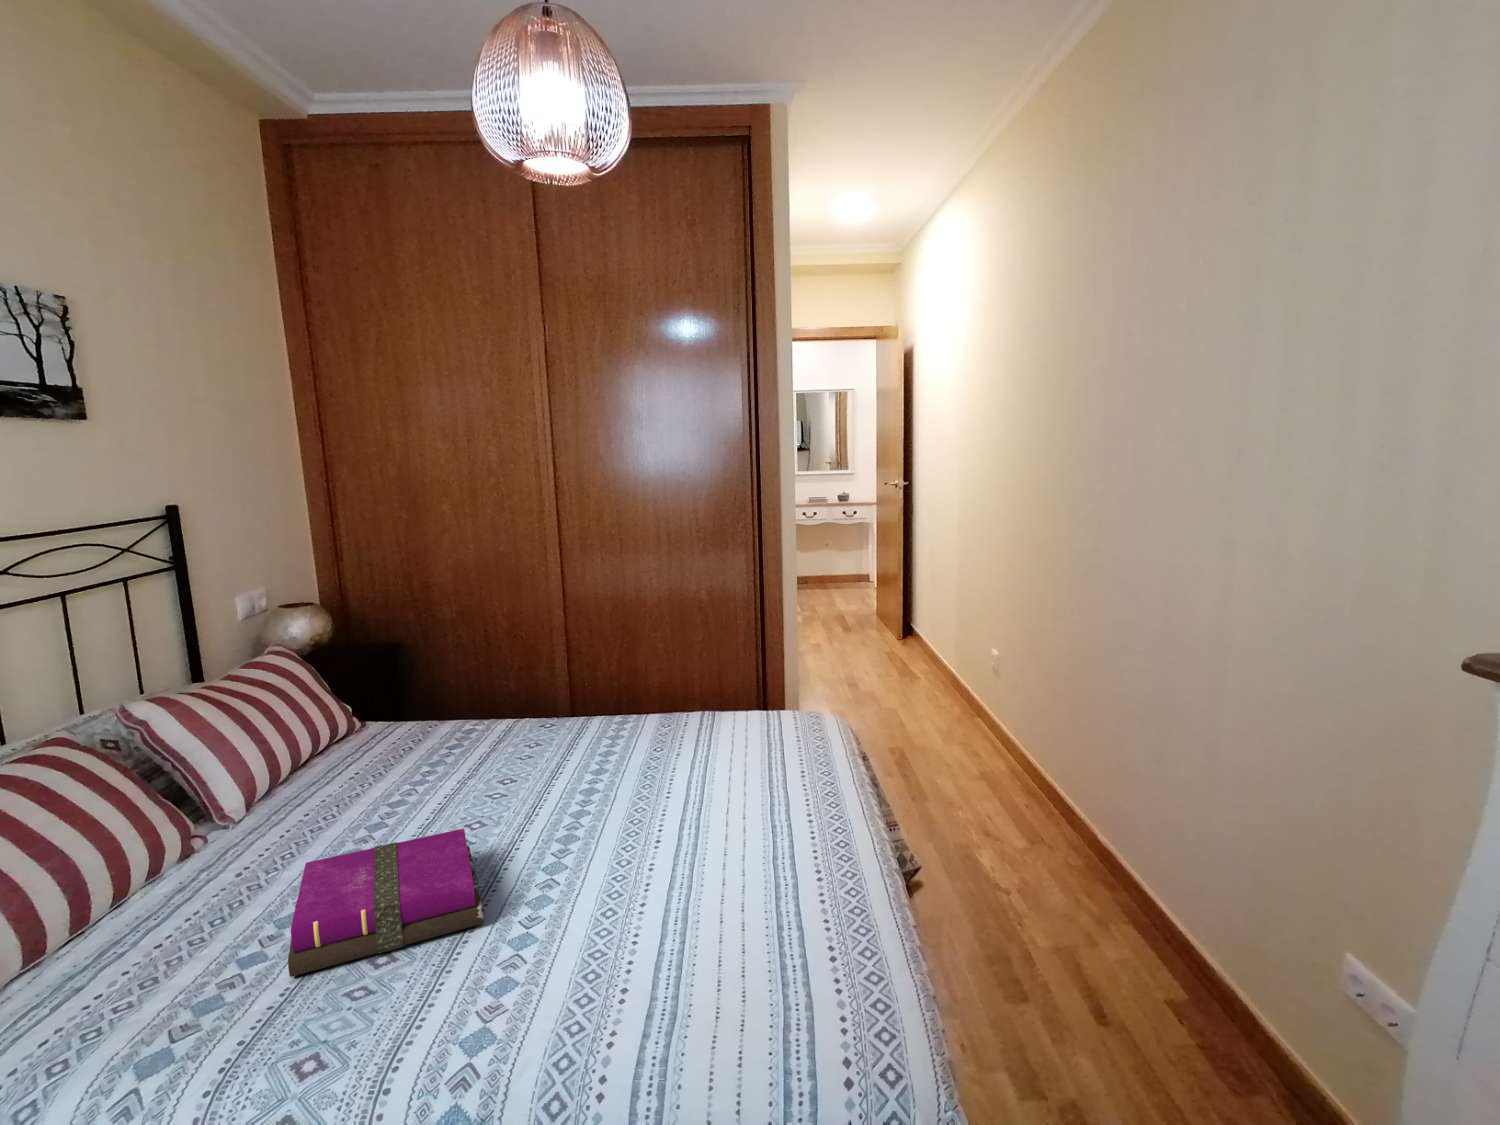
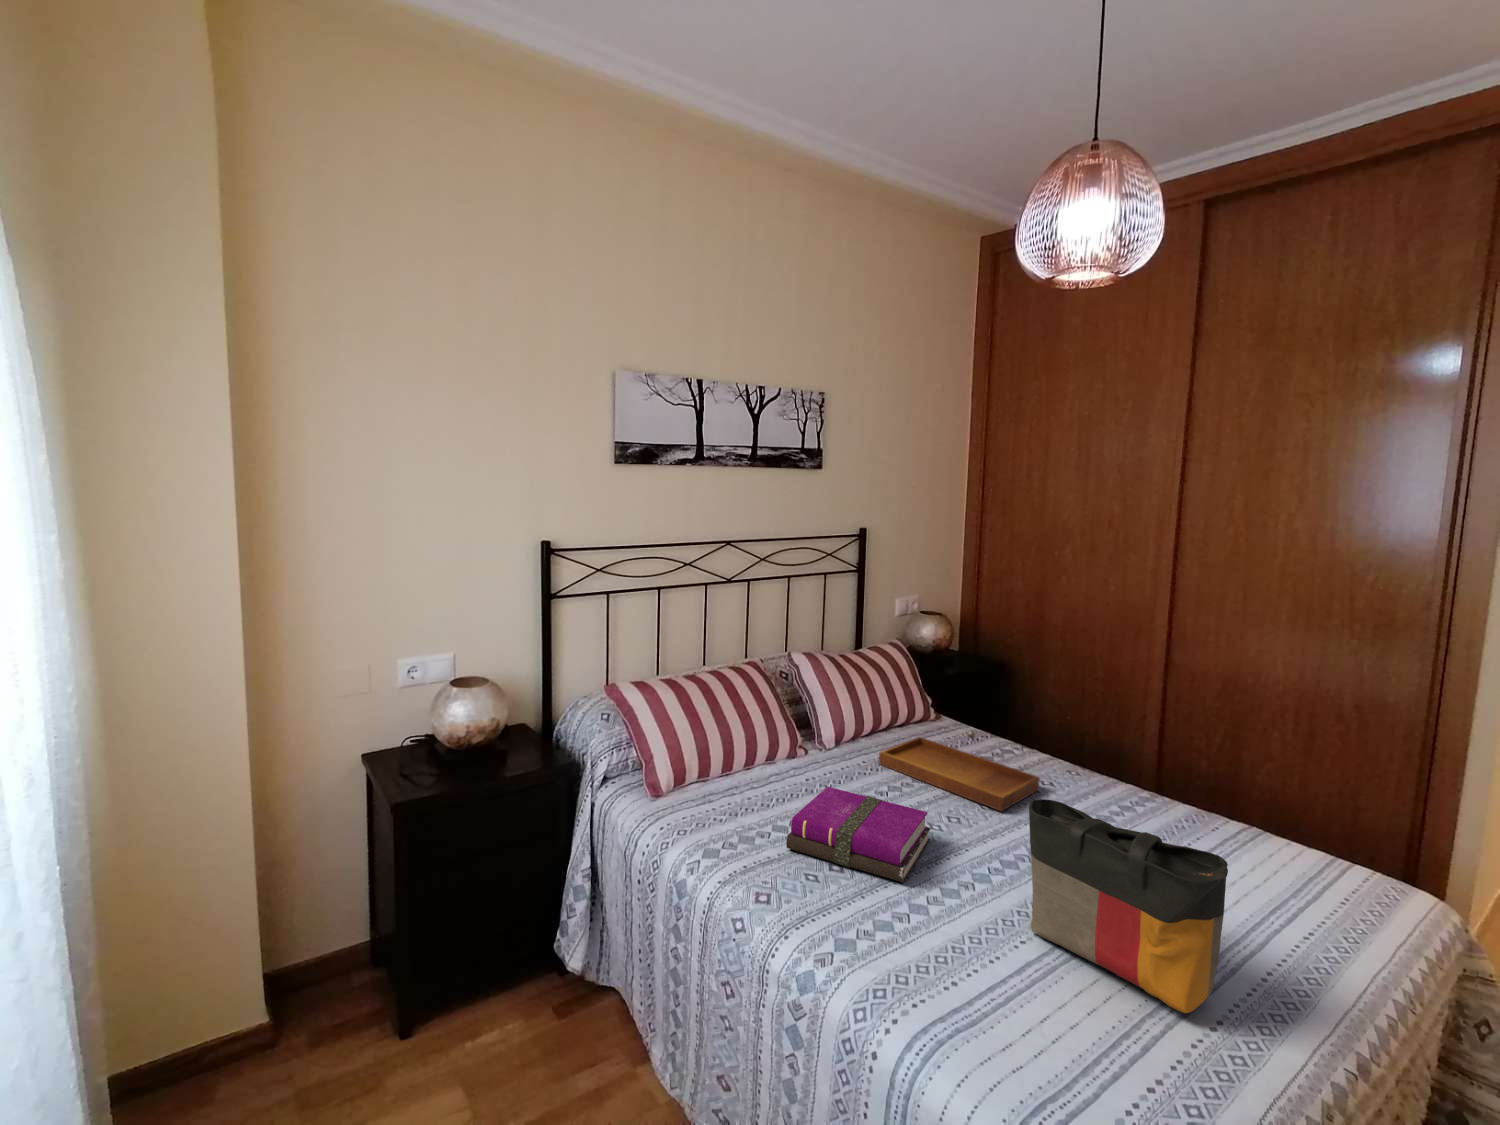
tray: none [331,719,533,807] -> present [879,730,1040,811]
tote bag: none [614,733,810,891] -> present [1029,799,1228,1013]

